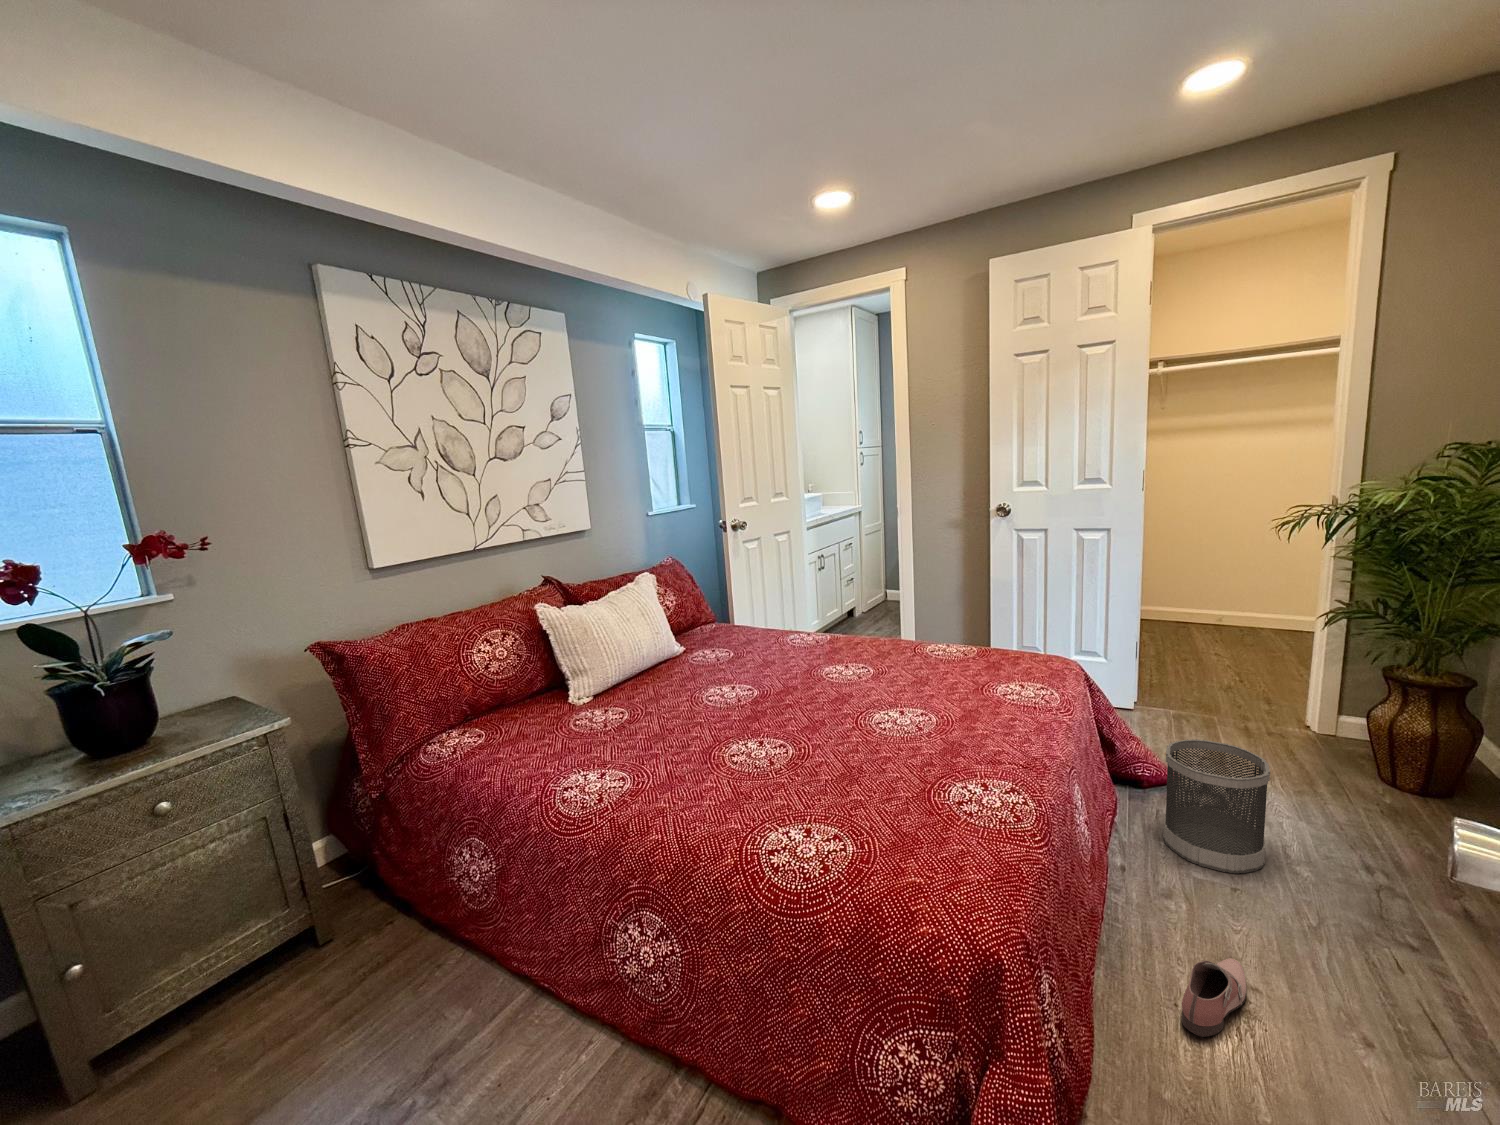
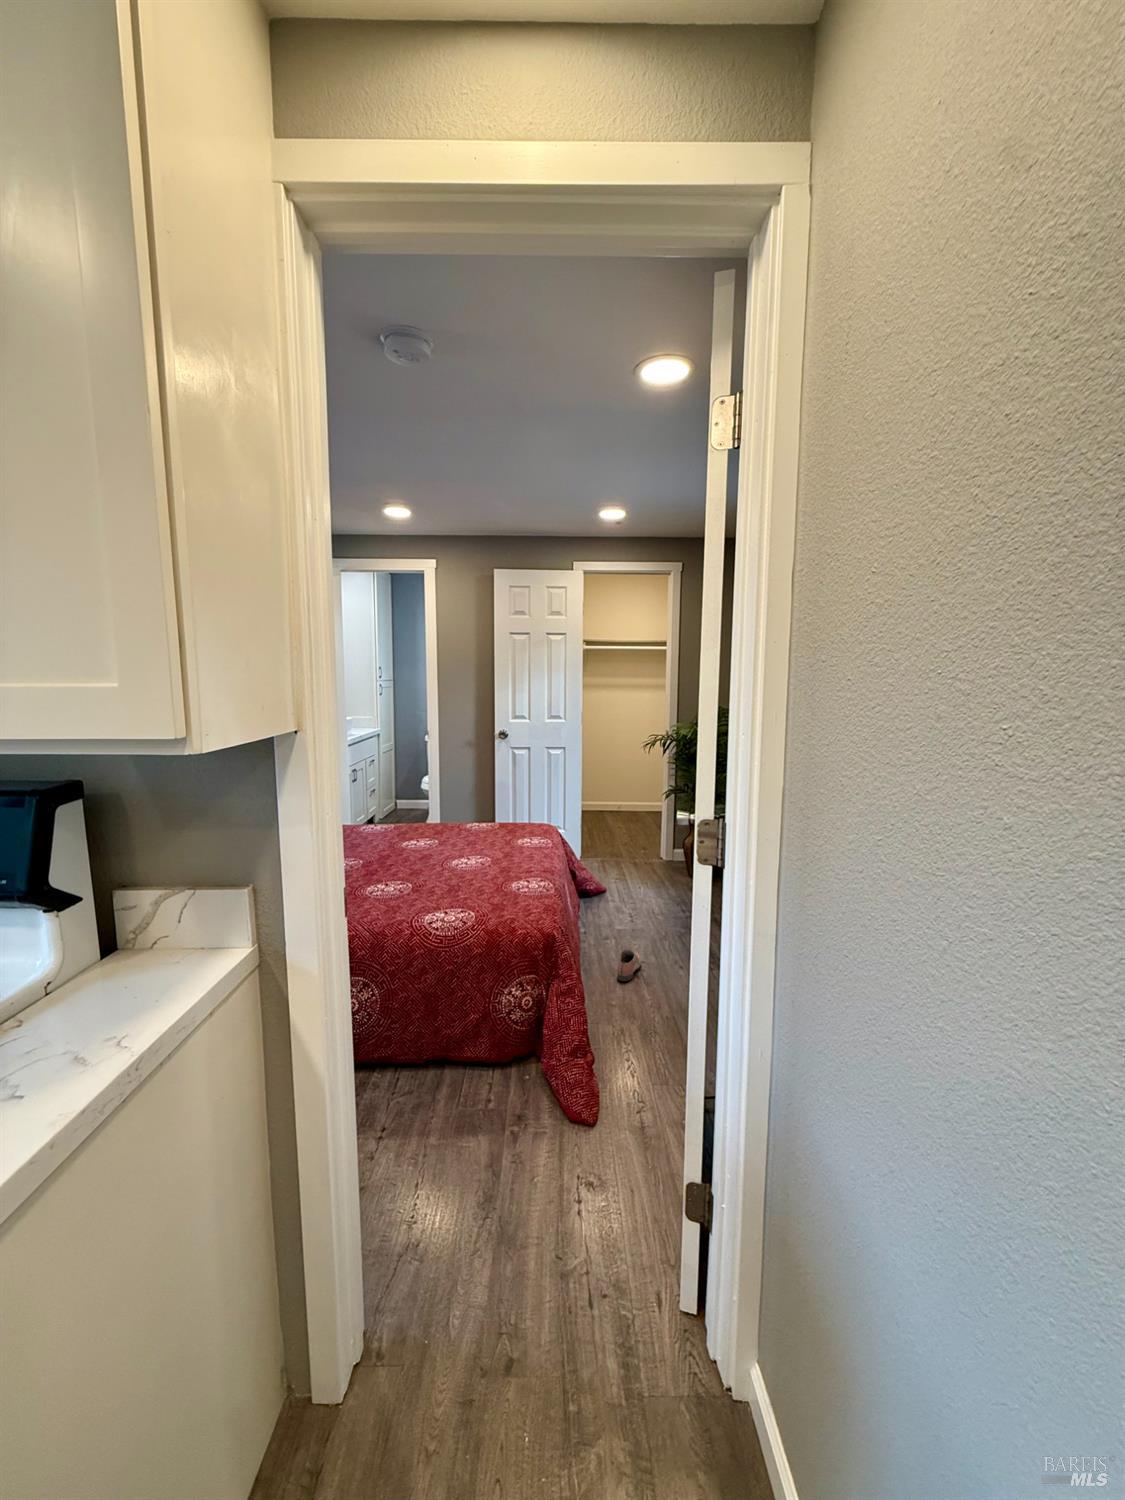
wastebasket: present [1163,739,1270,874] -> none [602,860,646,924]

